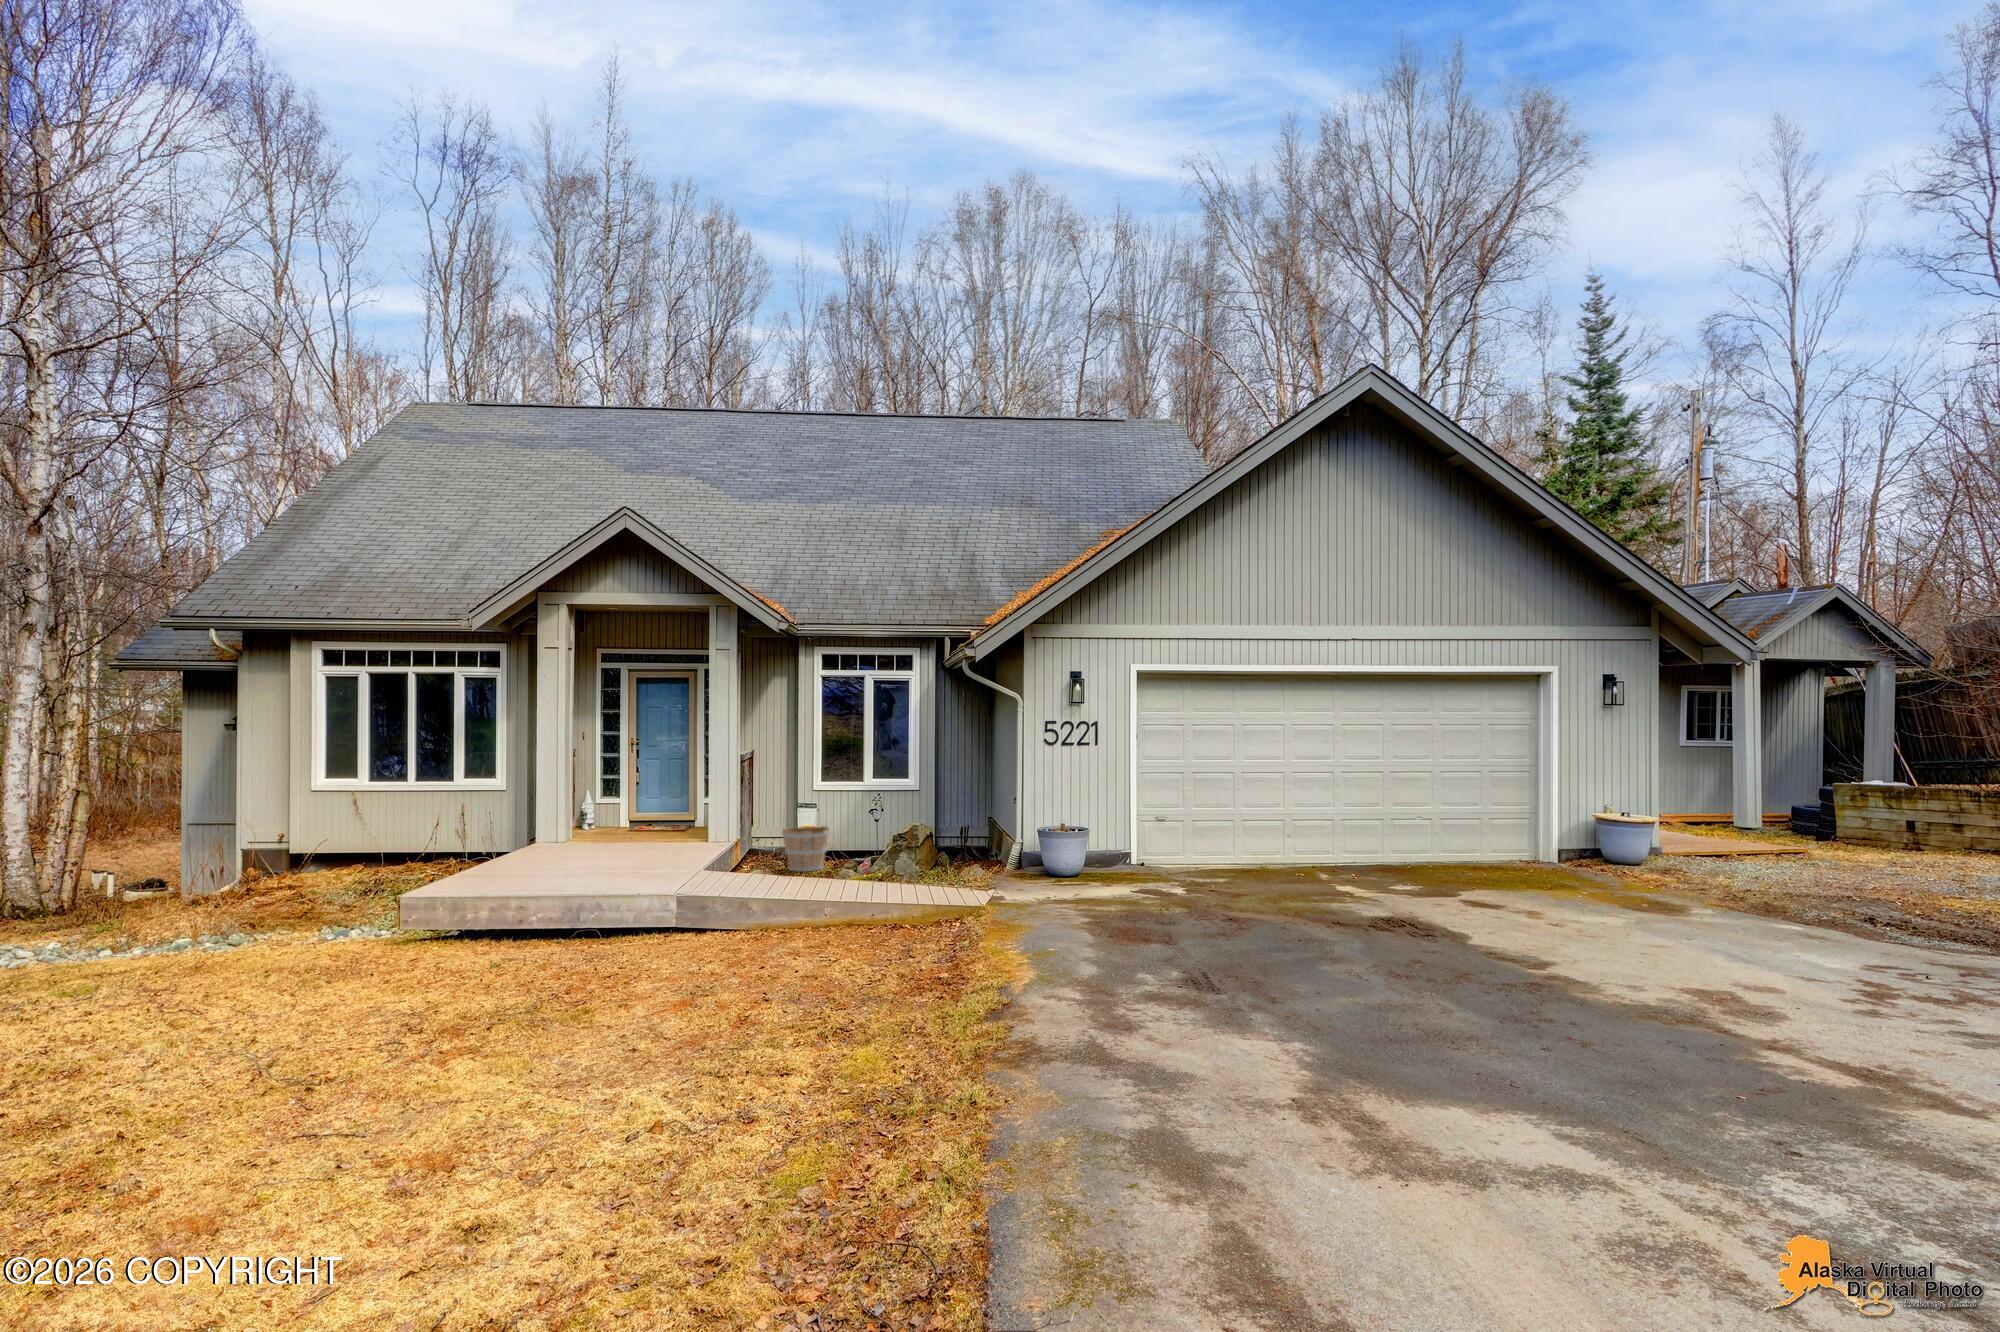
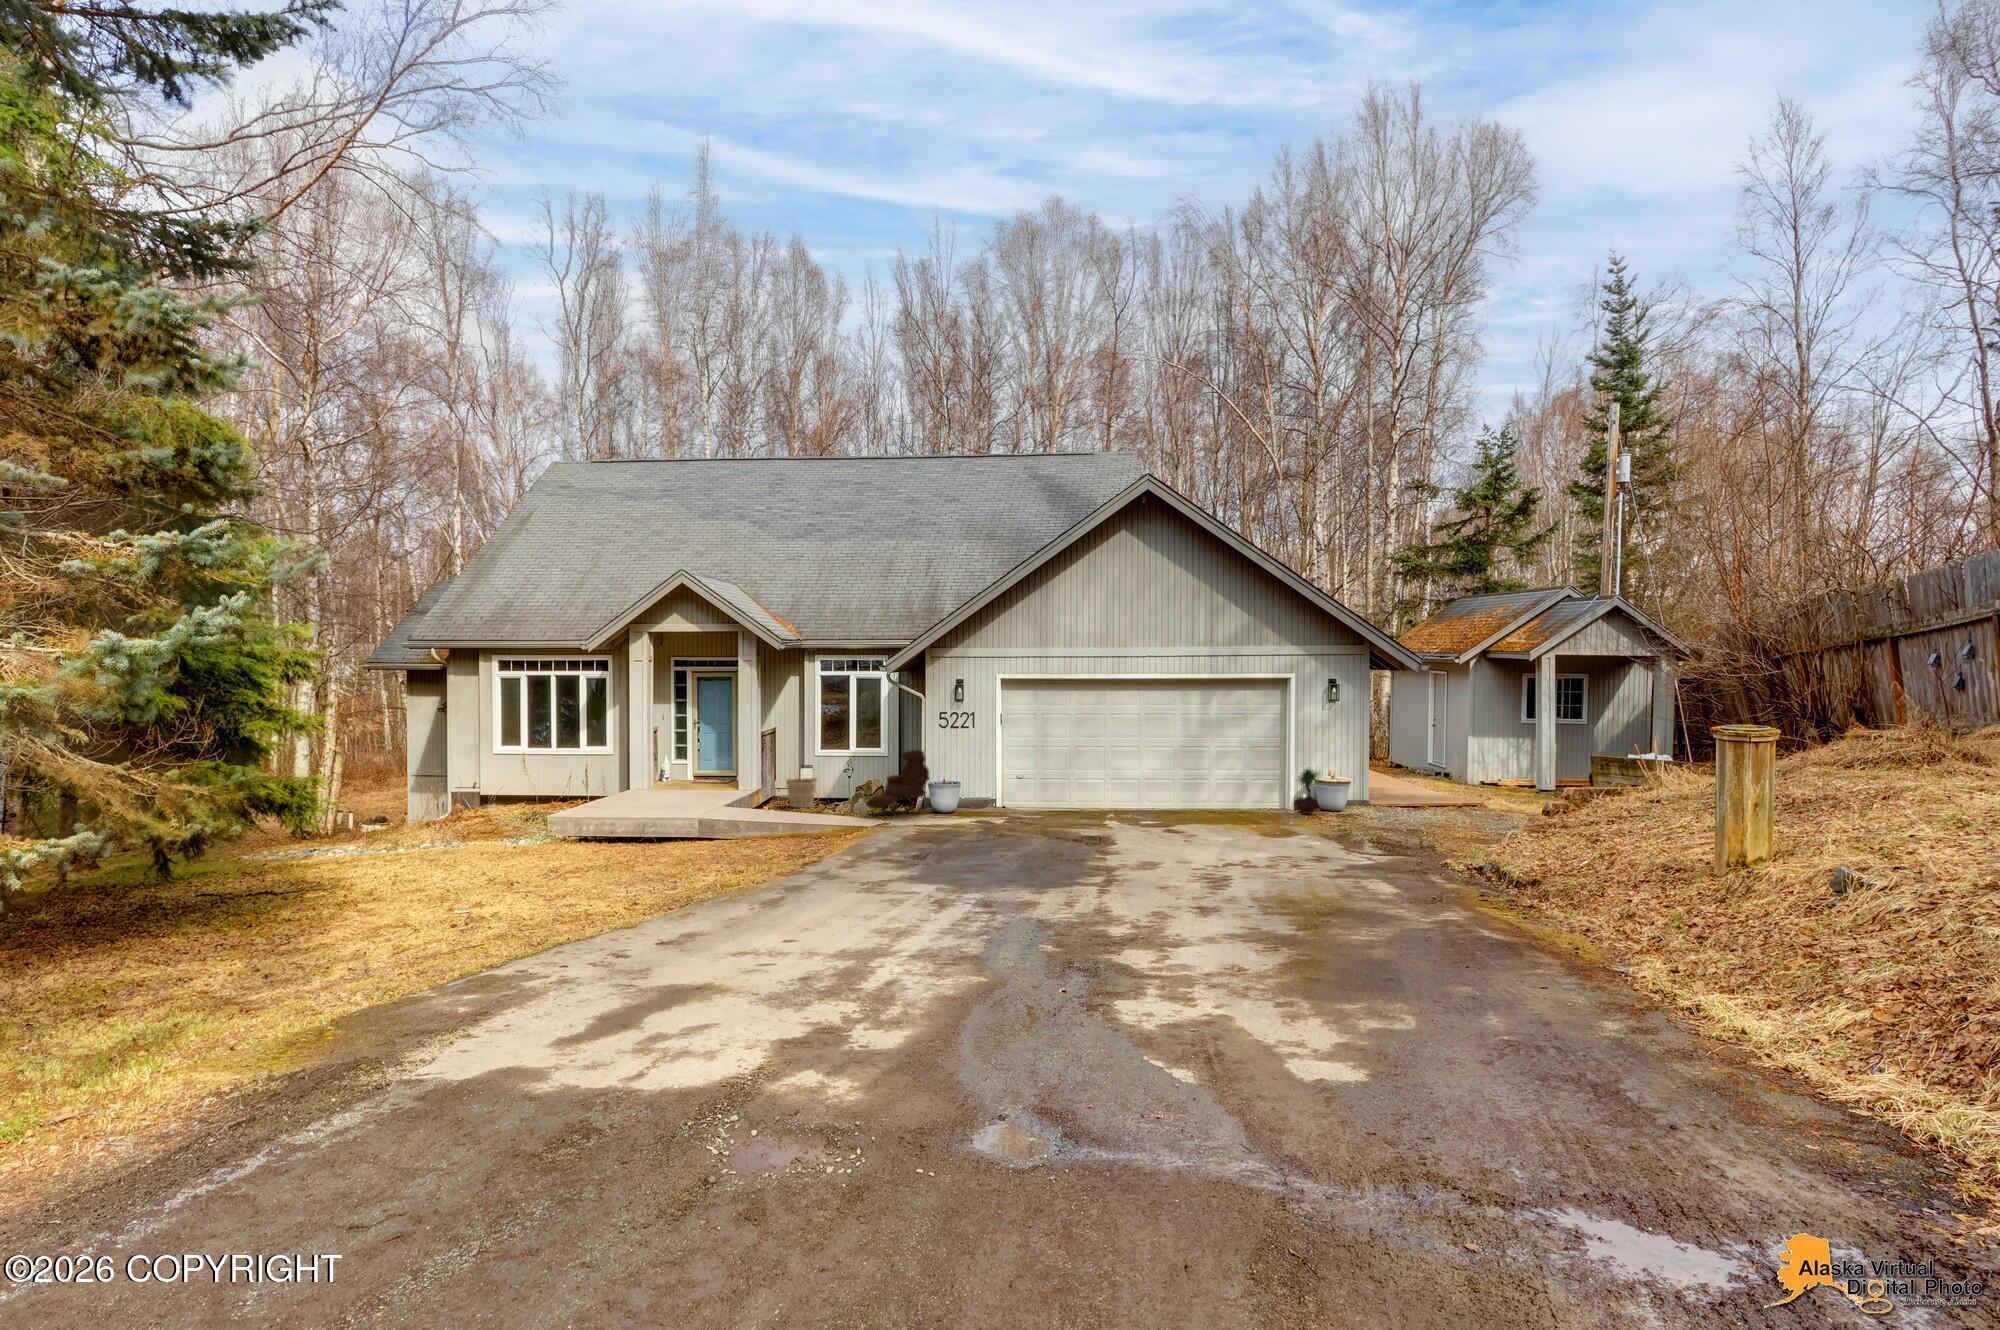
lounge chair: none [921,782,1014,885] -> present [867,750,930,816]
potted tree: none [1558,796,1605,871] -> present [1295,767,1321,814]

